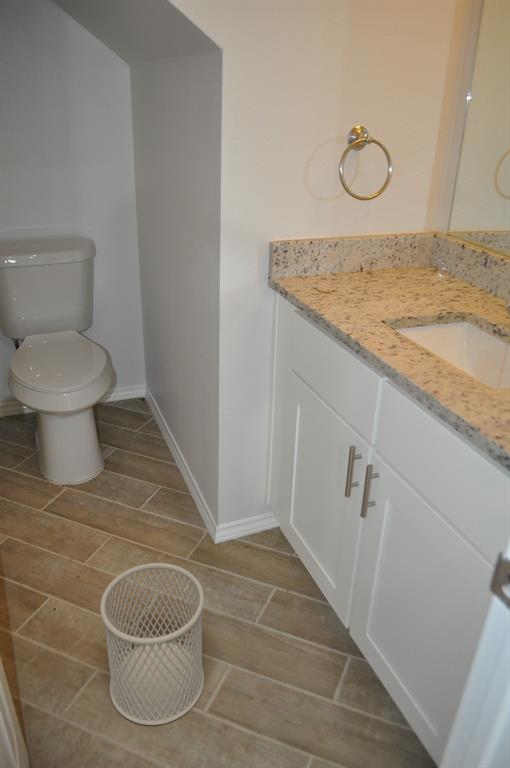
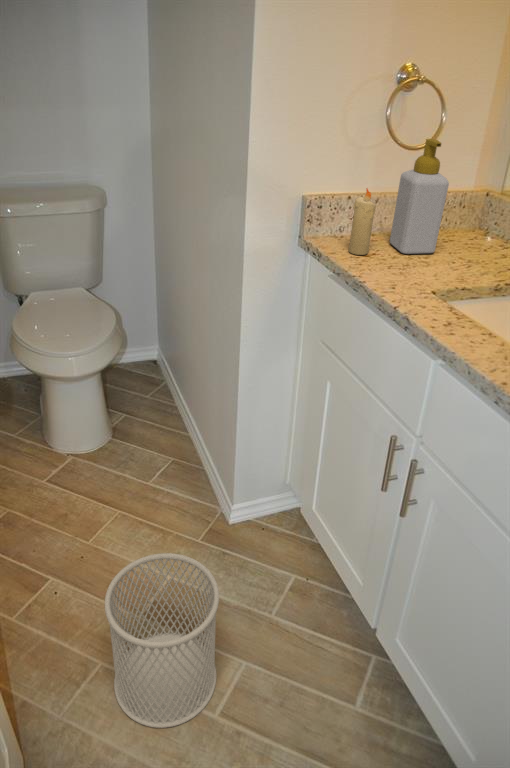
soap bottle: none [348,192,395,290] -> present [390,139,449,254]
candle: none [311,234,332,292] -> present [349,189,375,255]

